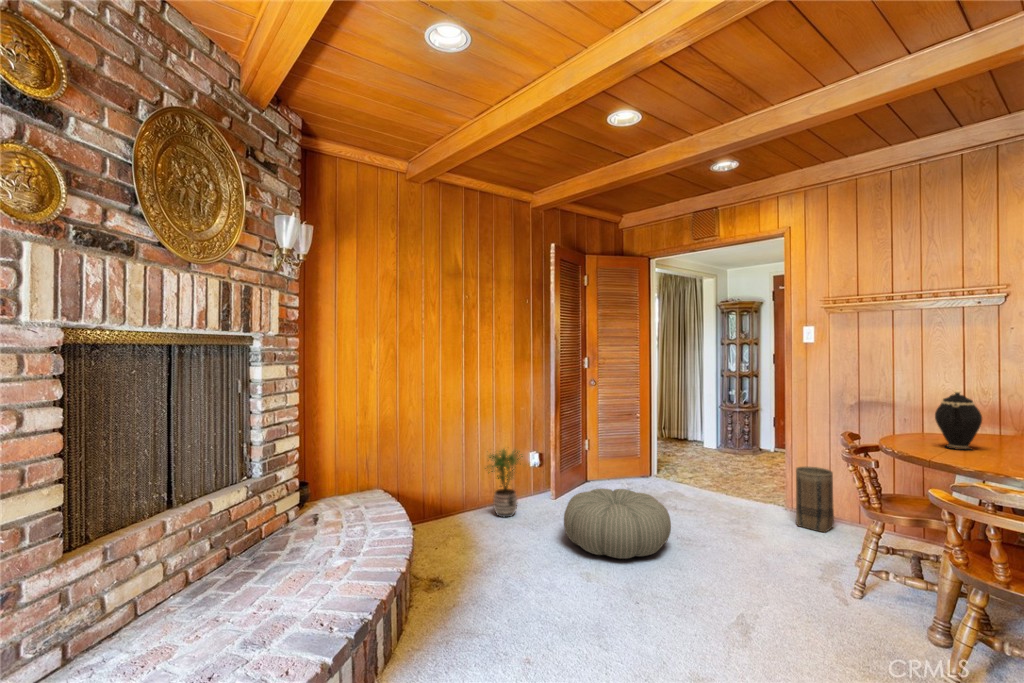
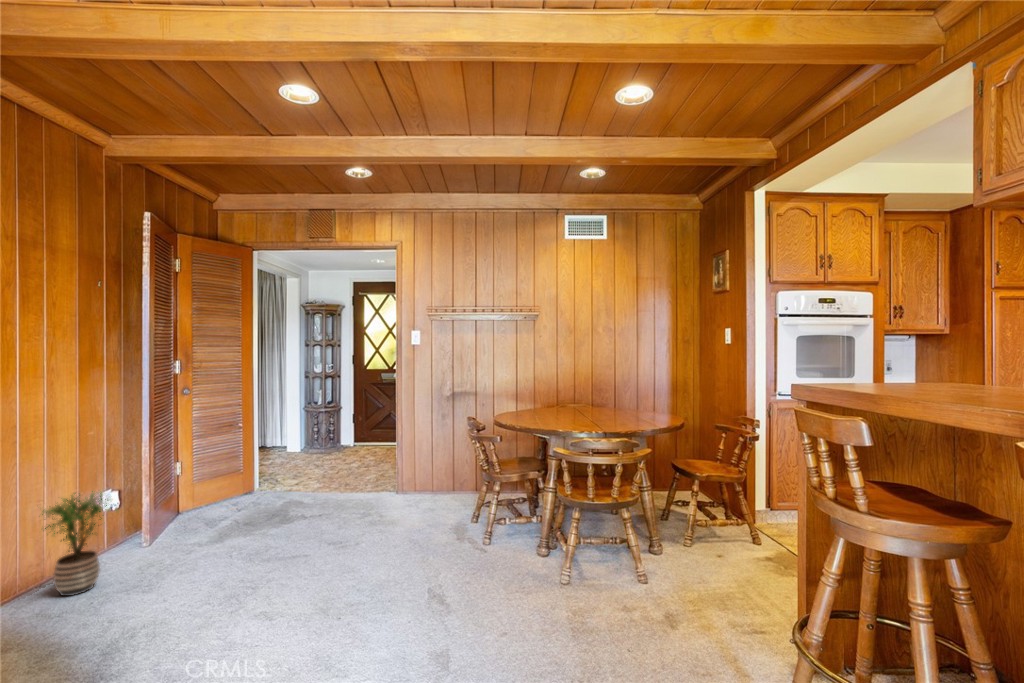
teapot: present [935,389,982,450] -> none [524,375,548,416]
basket: present [796,466,834,532] -> none [412,449,439,502]
pouf: present [564,489,671,559] -> none [197,506,329,589]

